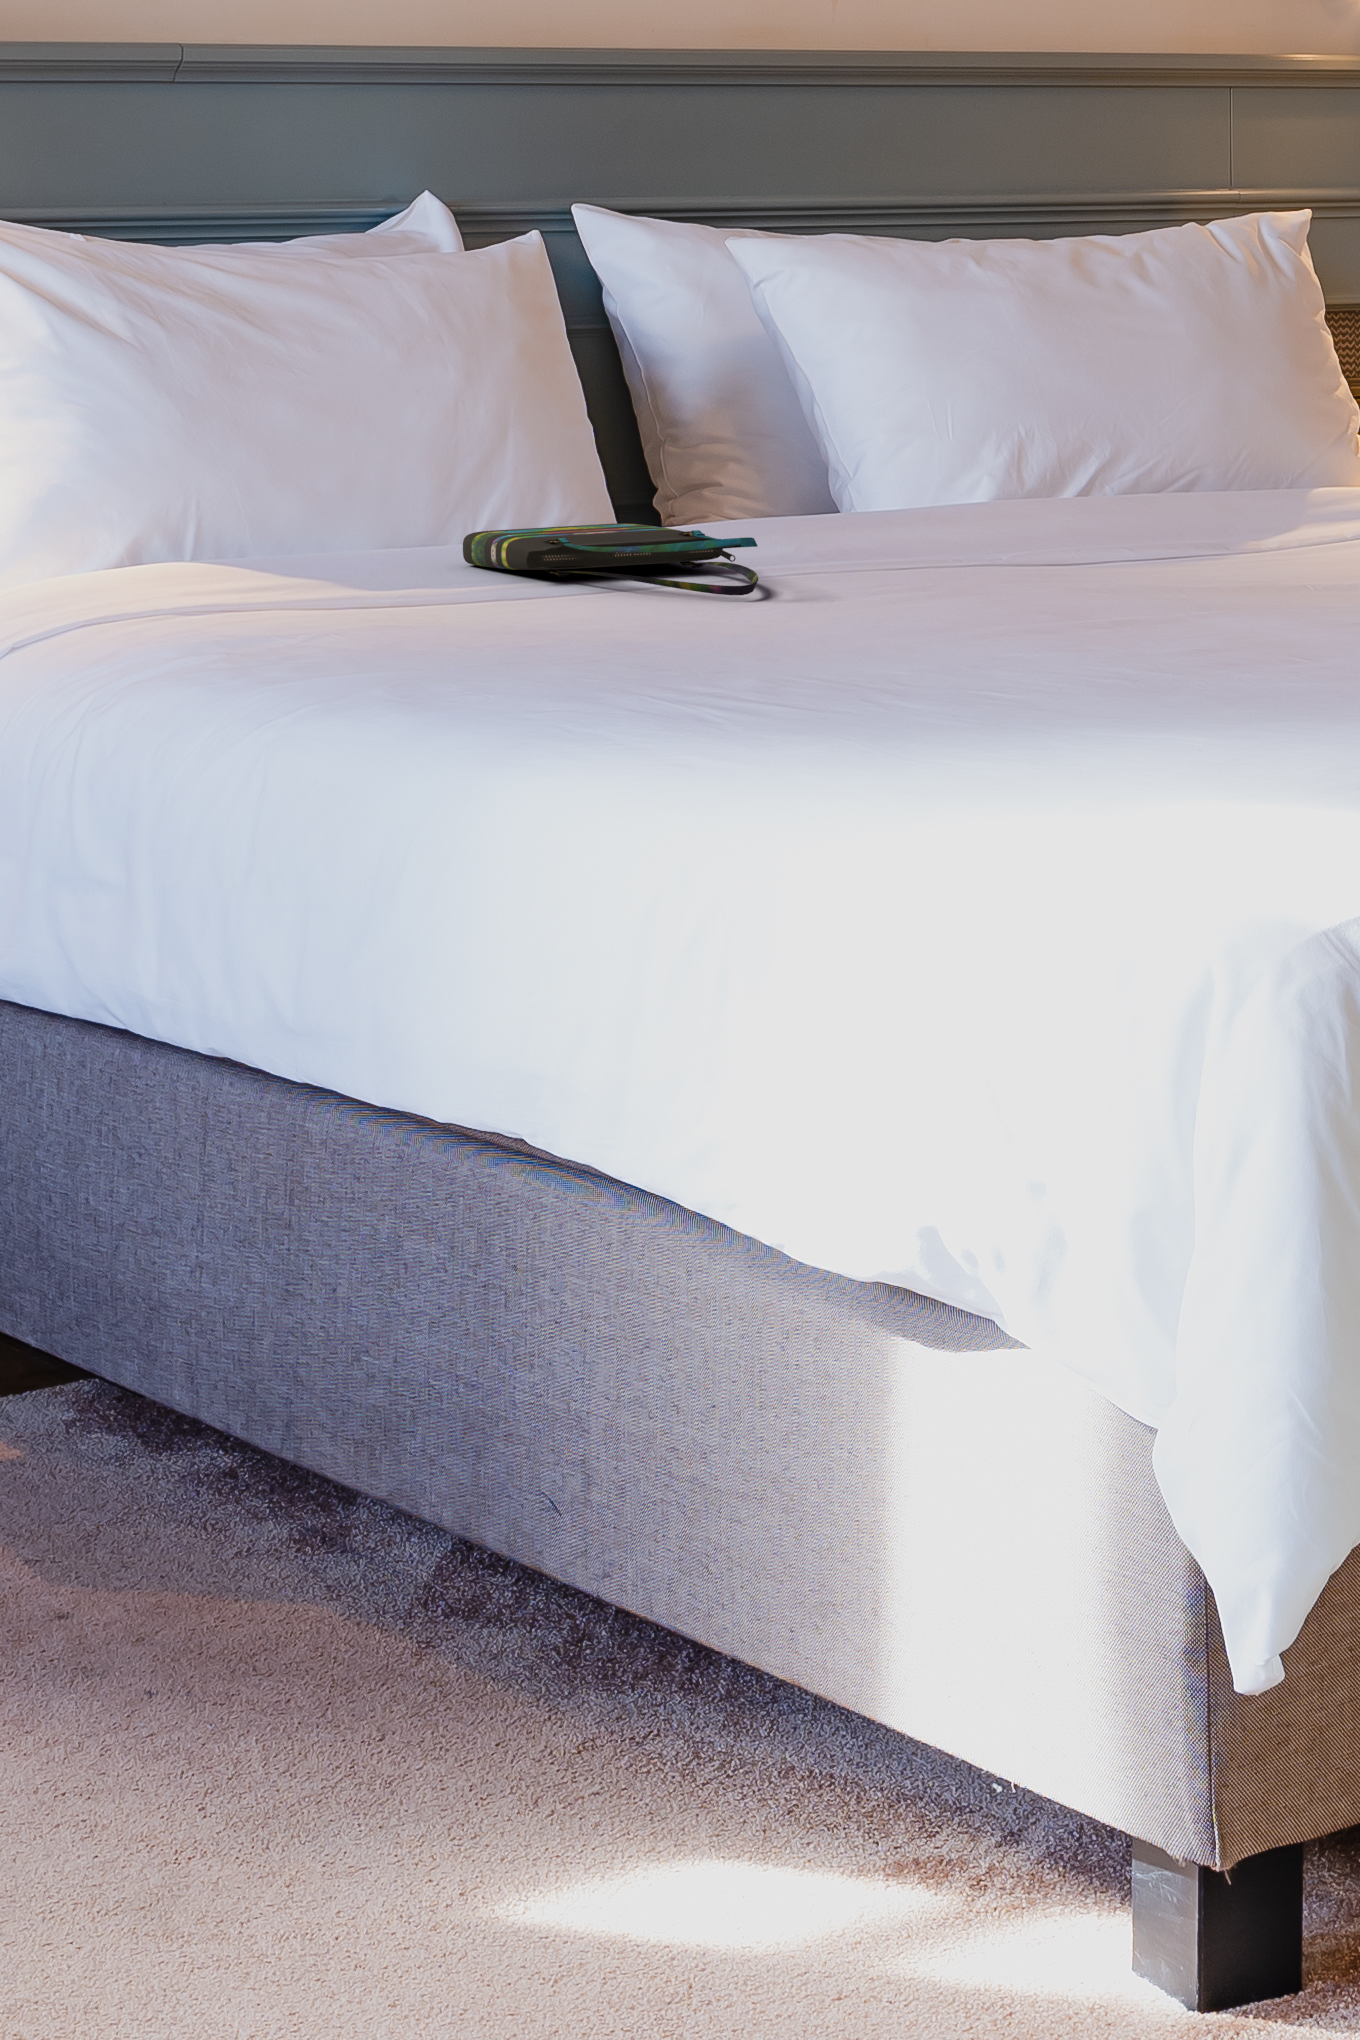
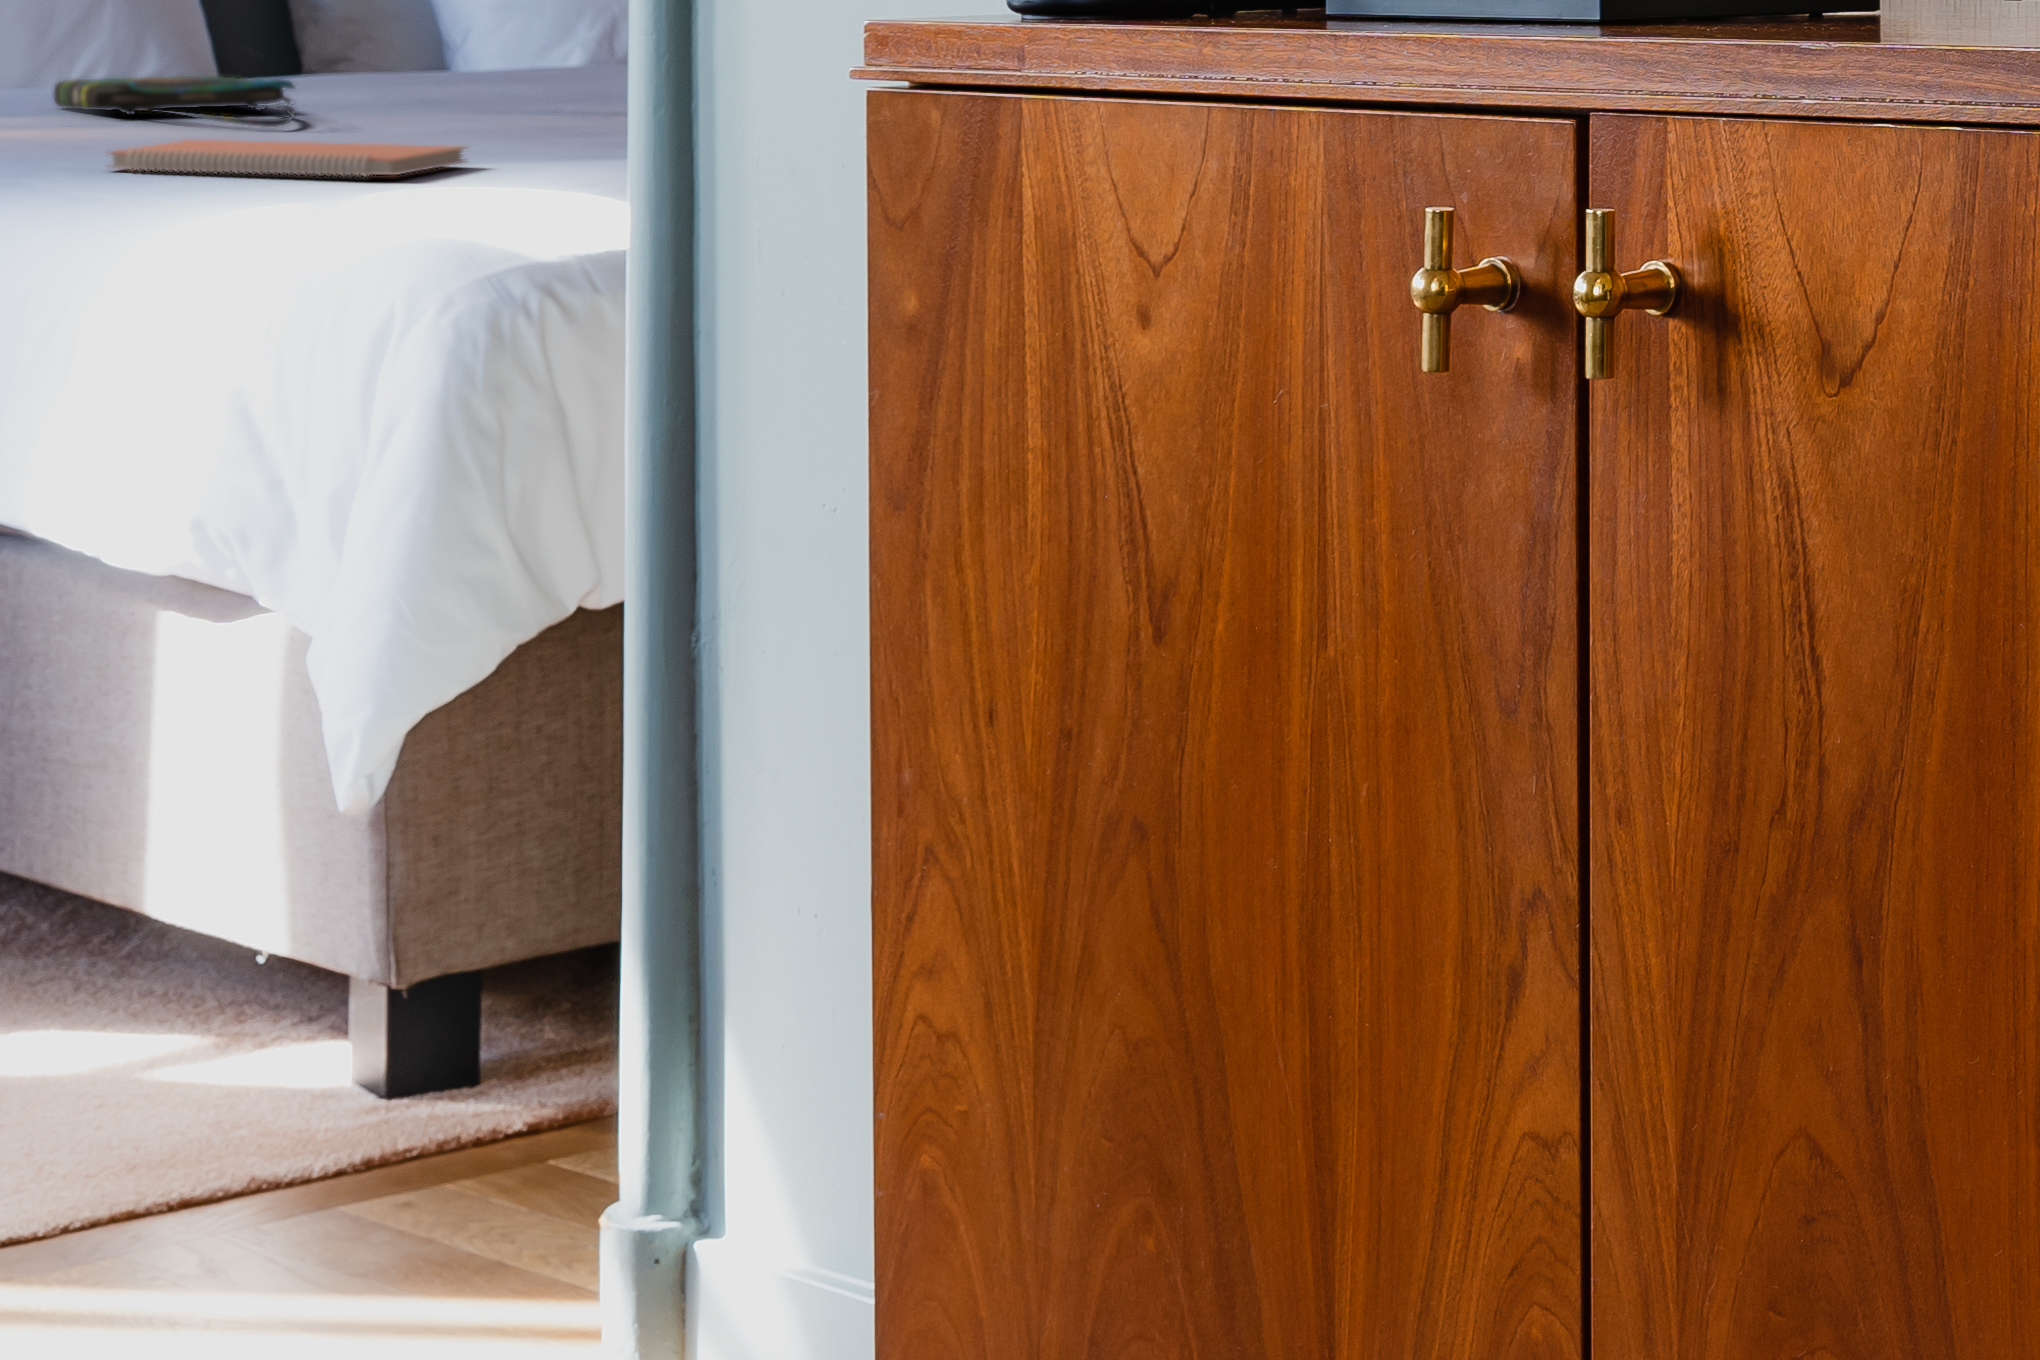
notebook: none [621,624,1031,682] -> present [107,139,465,176]

